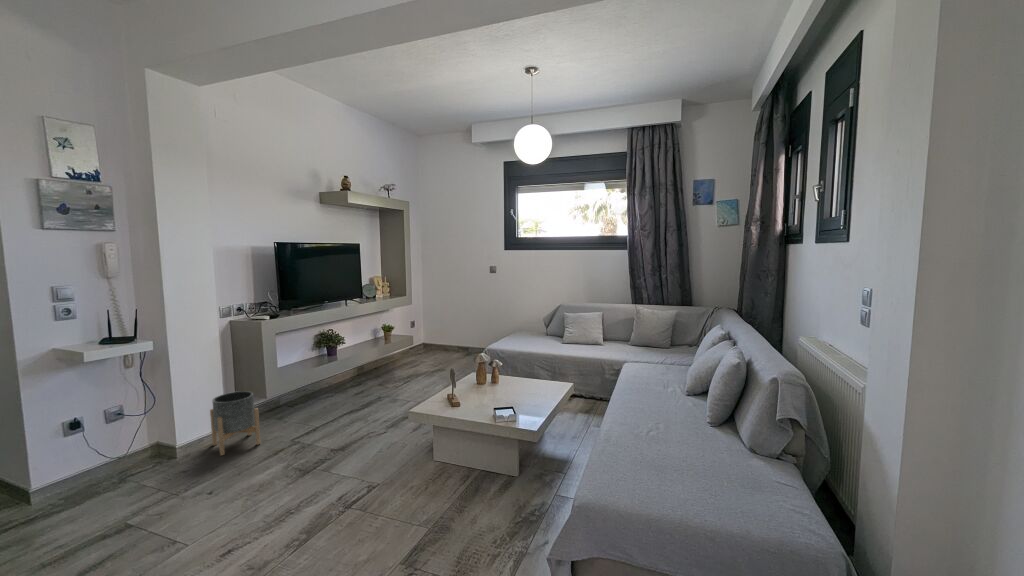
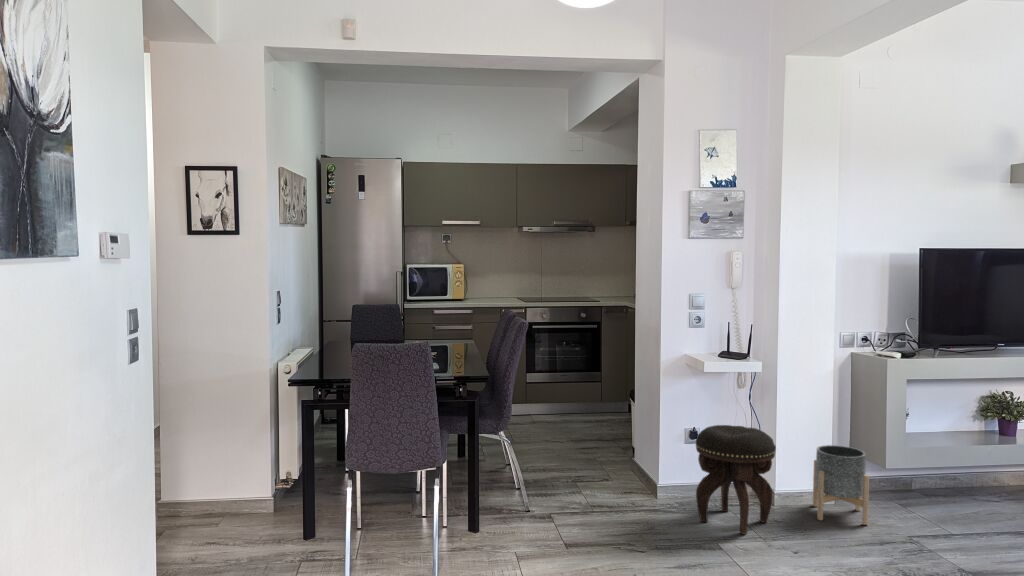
footstool: none [82,401,177,508] -> present [696,425,776,534]

